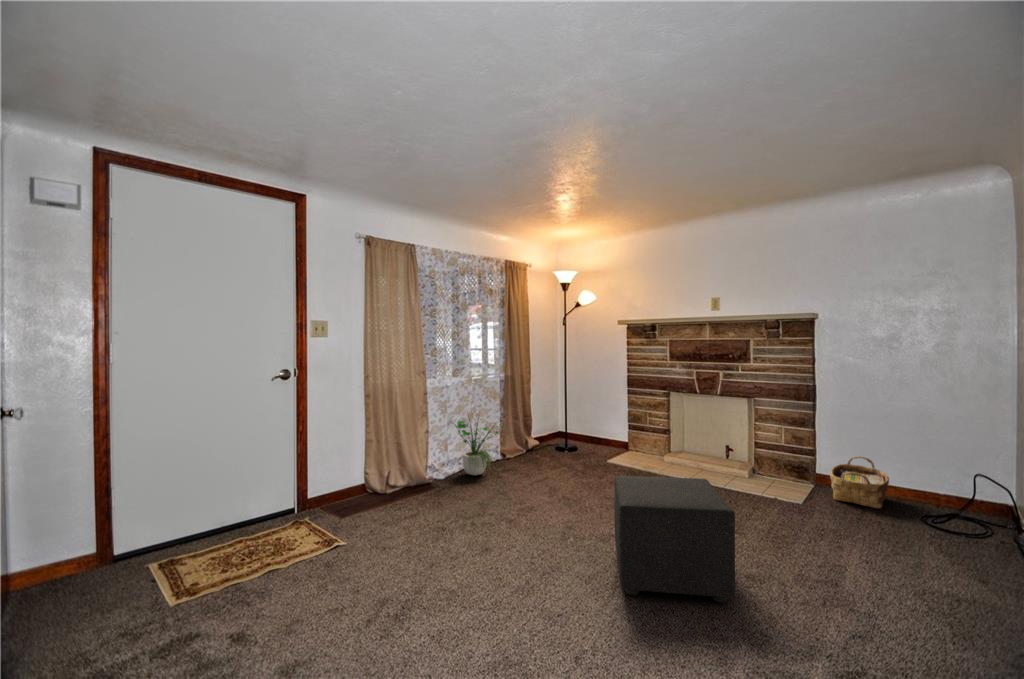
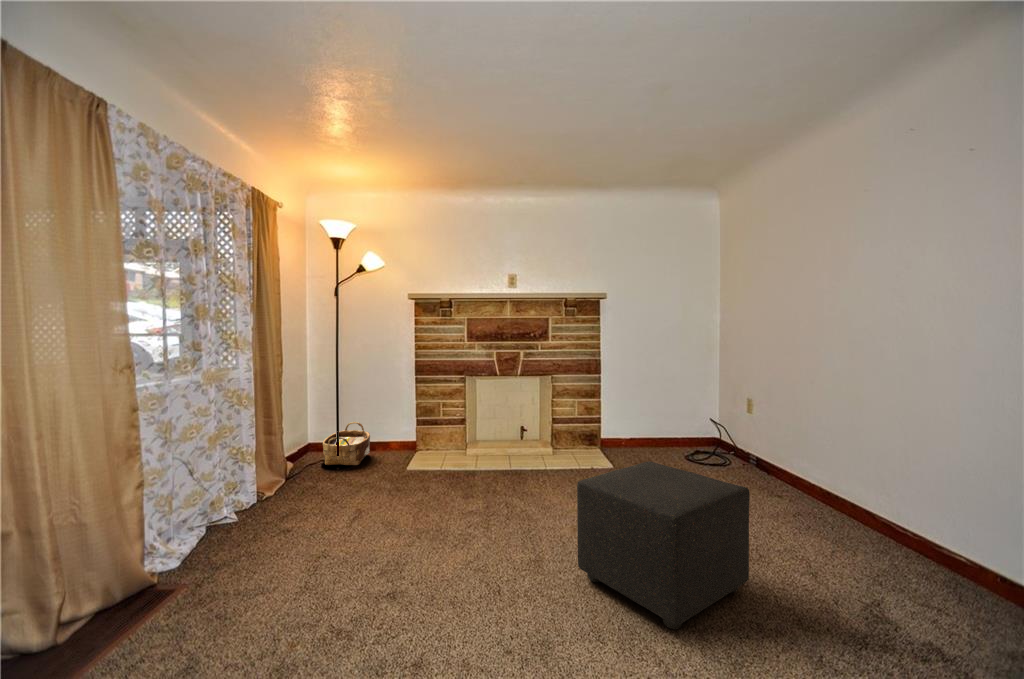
potted plant: present [457,421,503,475] -> none [196,424,279,542]
woven basket: present [830,456,889,508] -> present [323,422,370,465]

